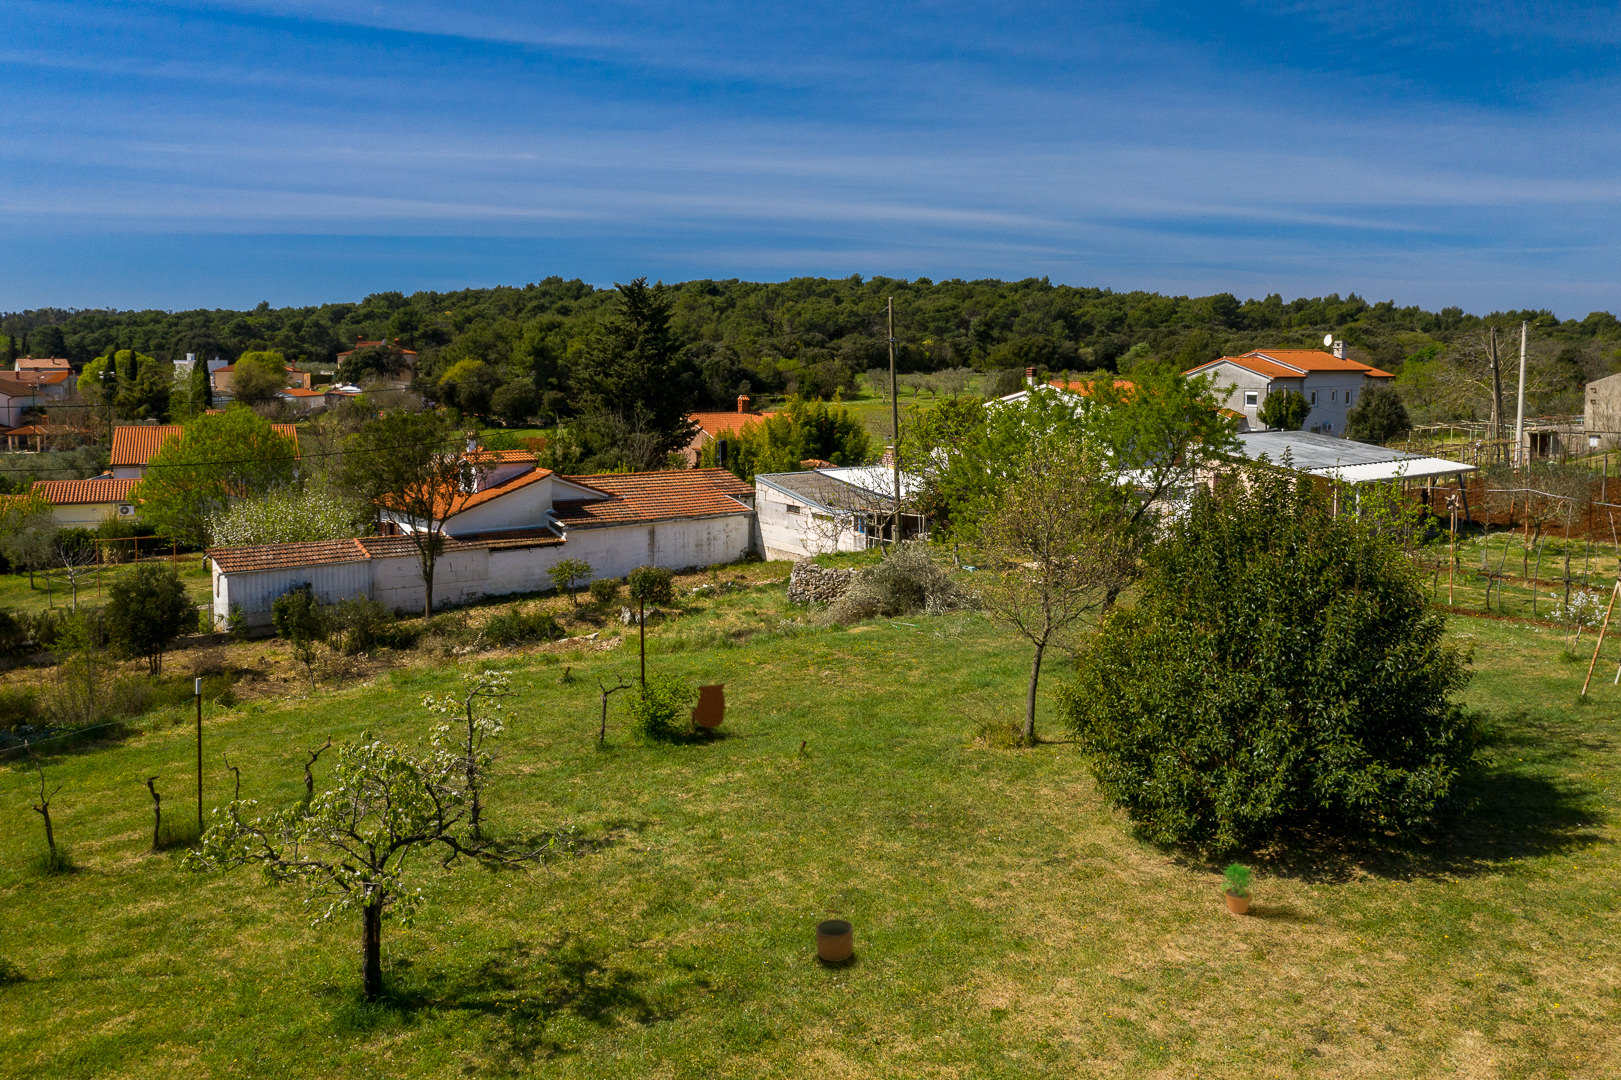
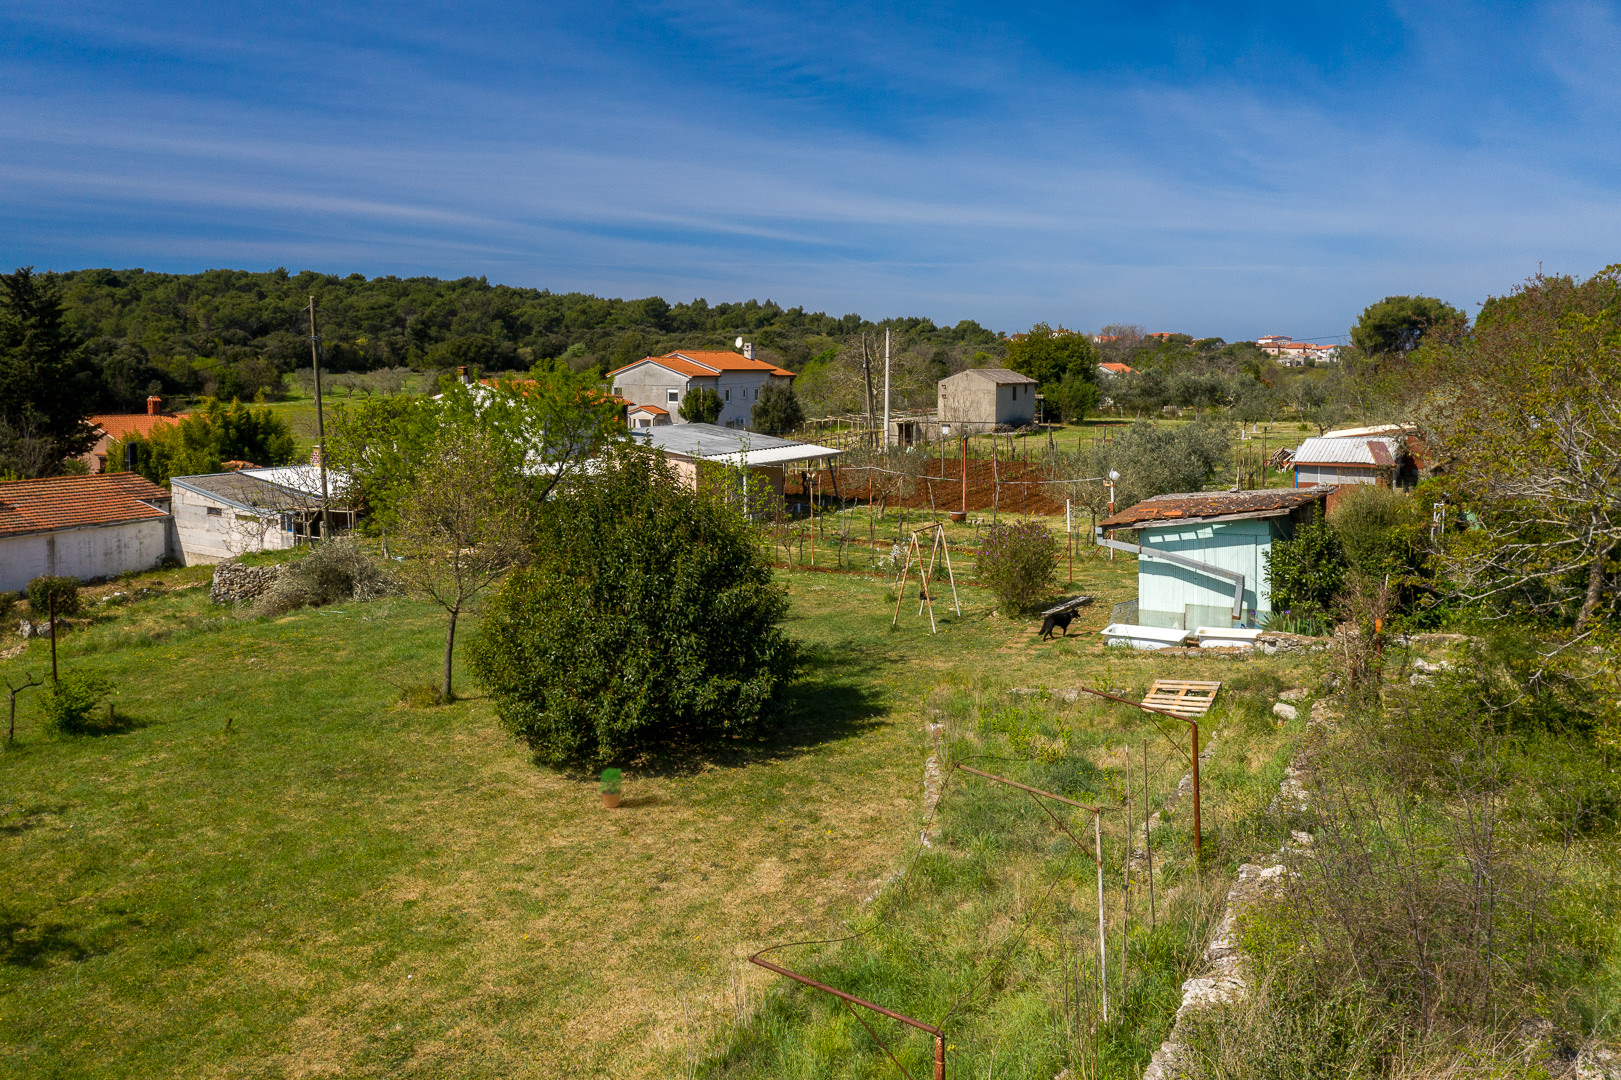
lounge chair: present [692,683,726,740] -> none [42,681,97,749]
bucket: present [816,909,853,962] -> none [175,882,223,937]

